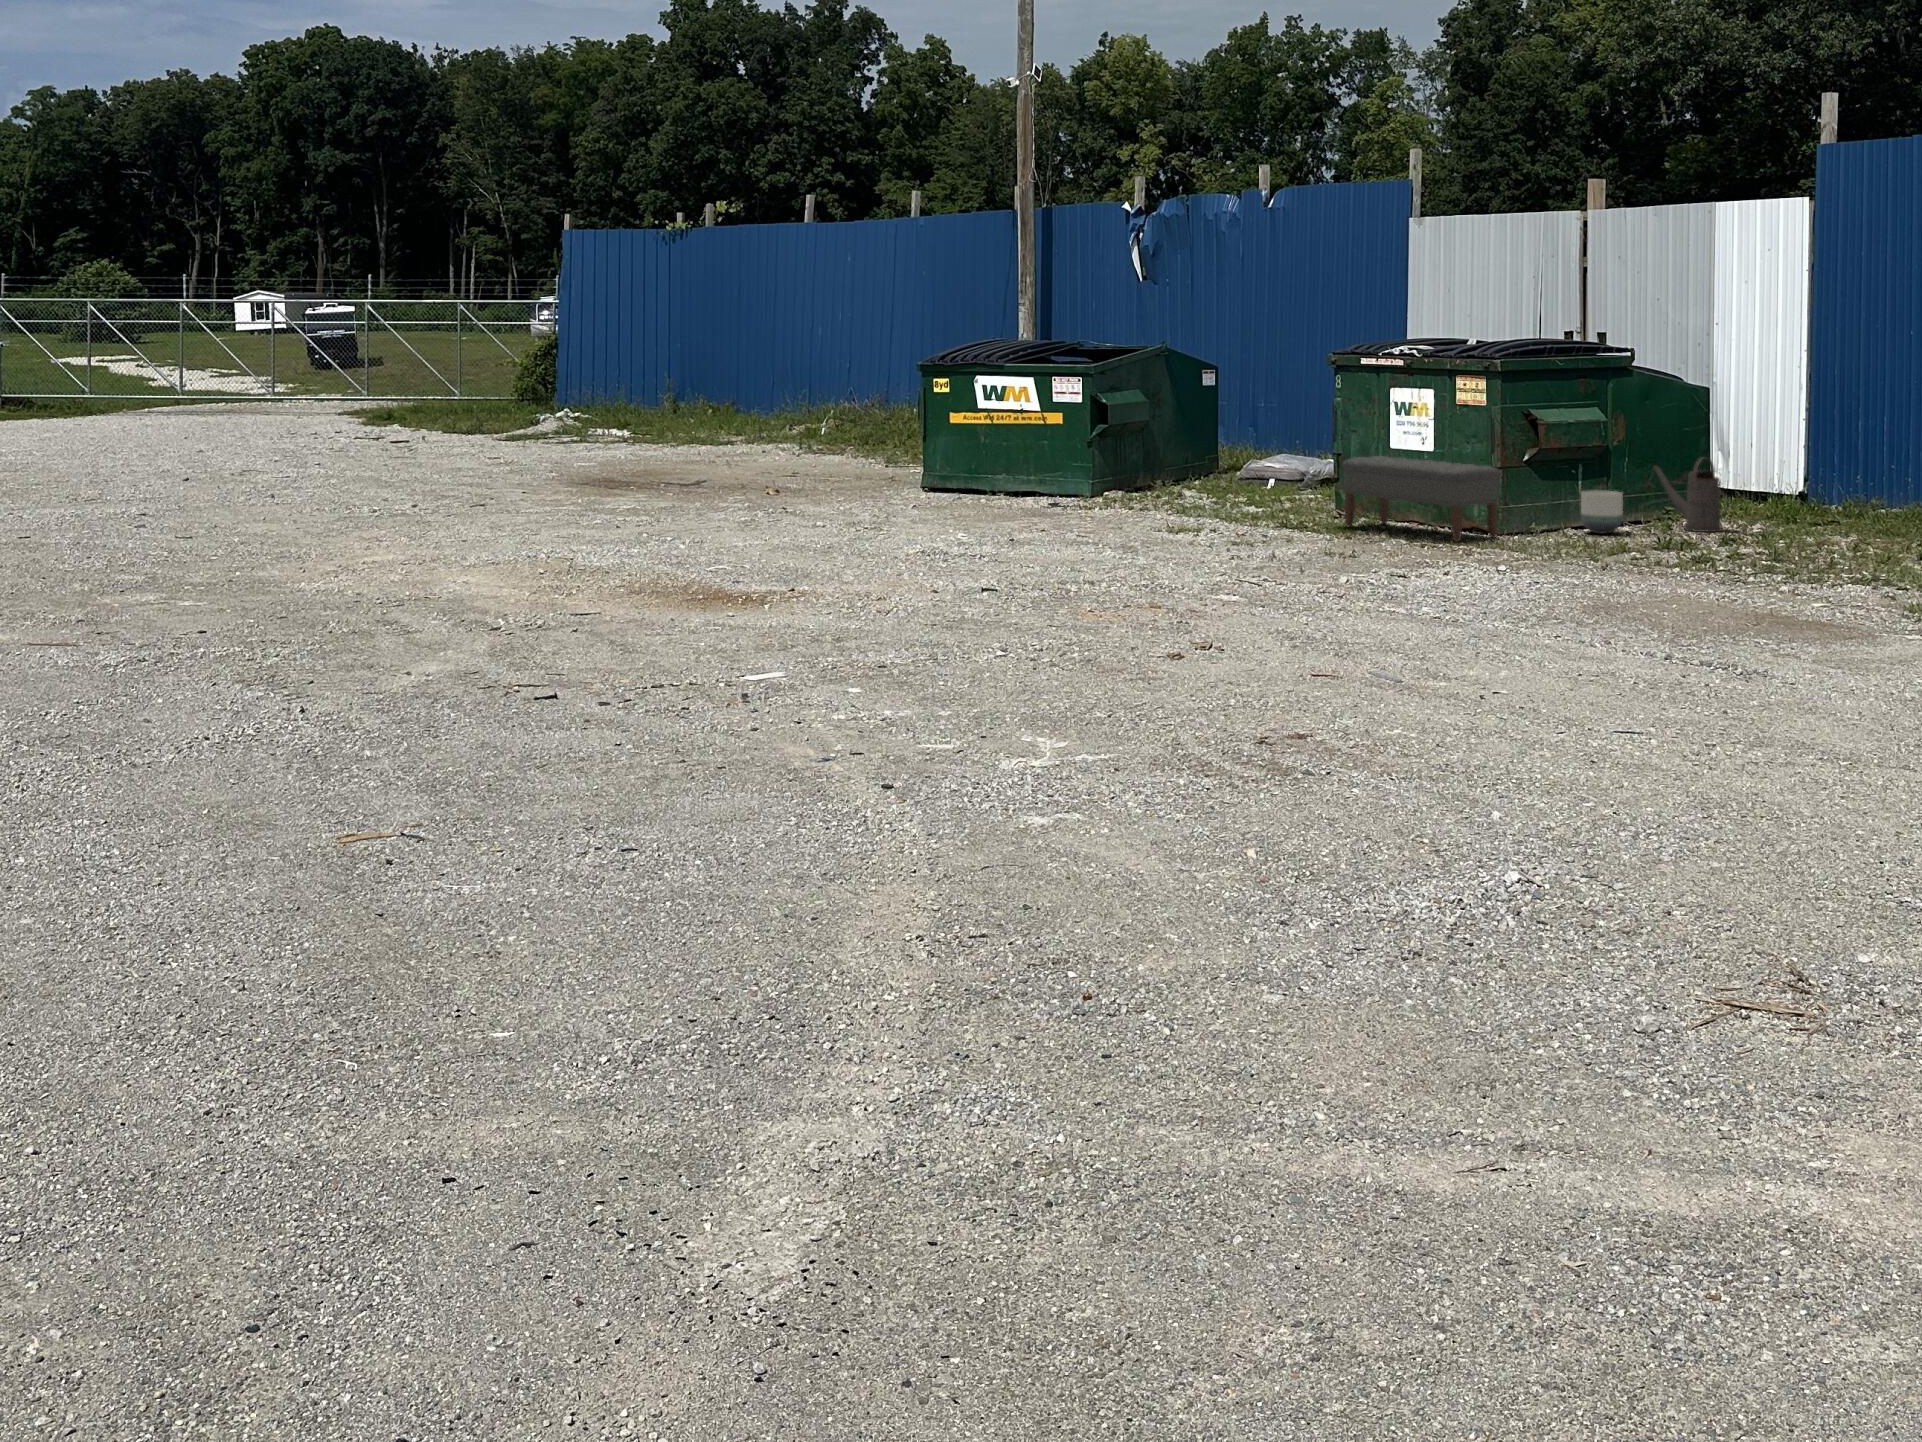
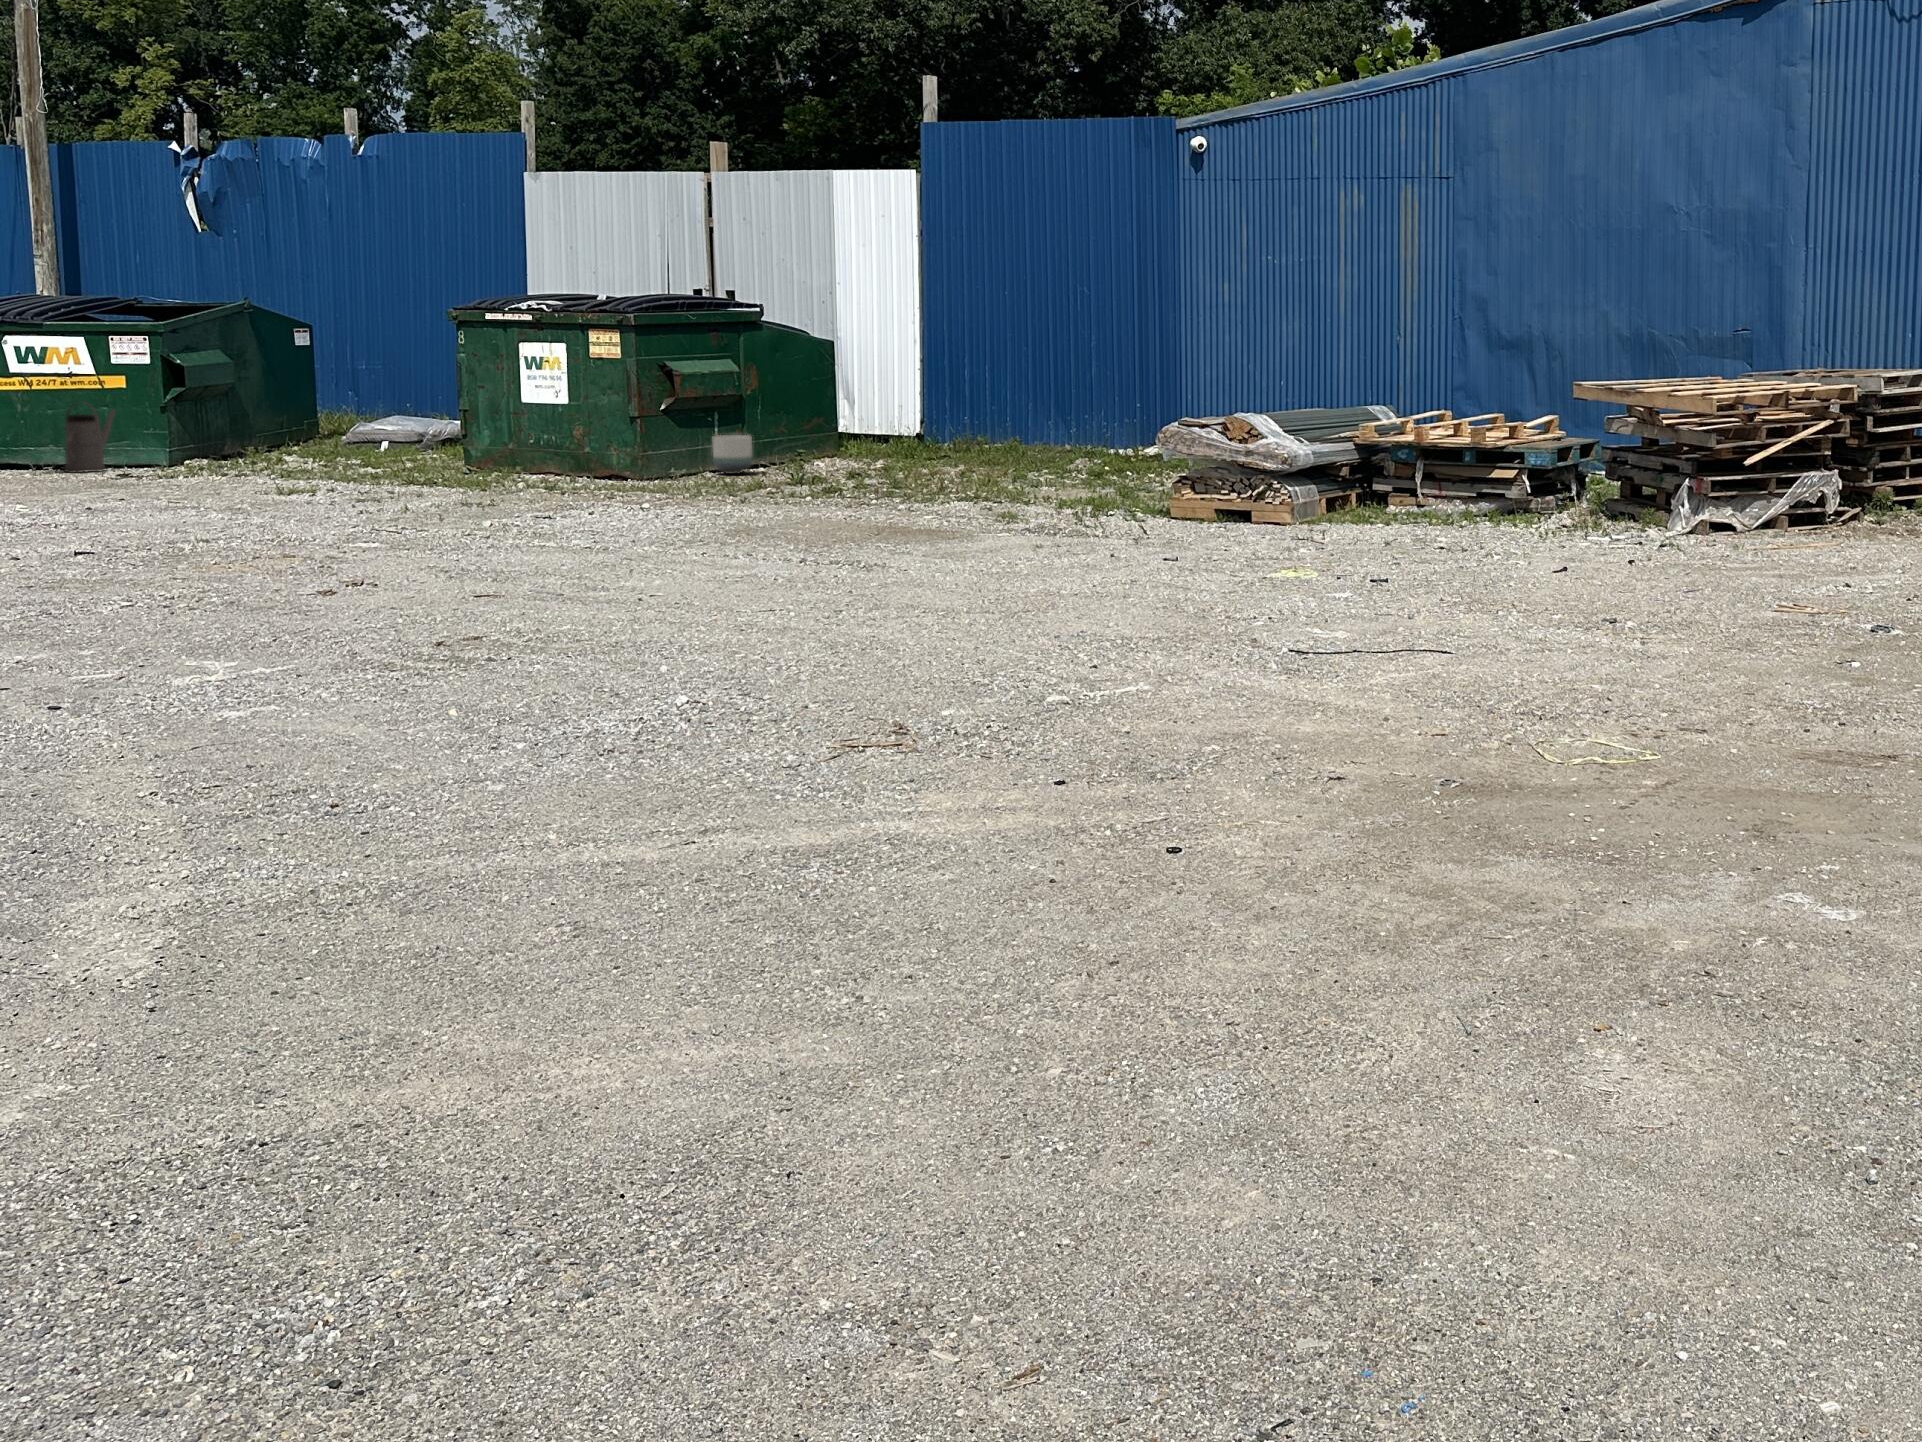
bench: present [1342,456,1501,542] -> none [469,409,634,487]
watering can: present [1654,457,1730,532] -> present [65,406,116,473]

